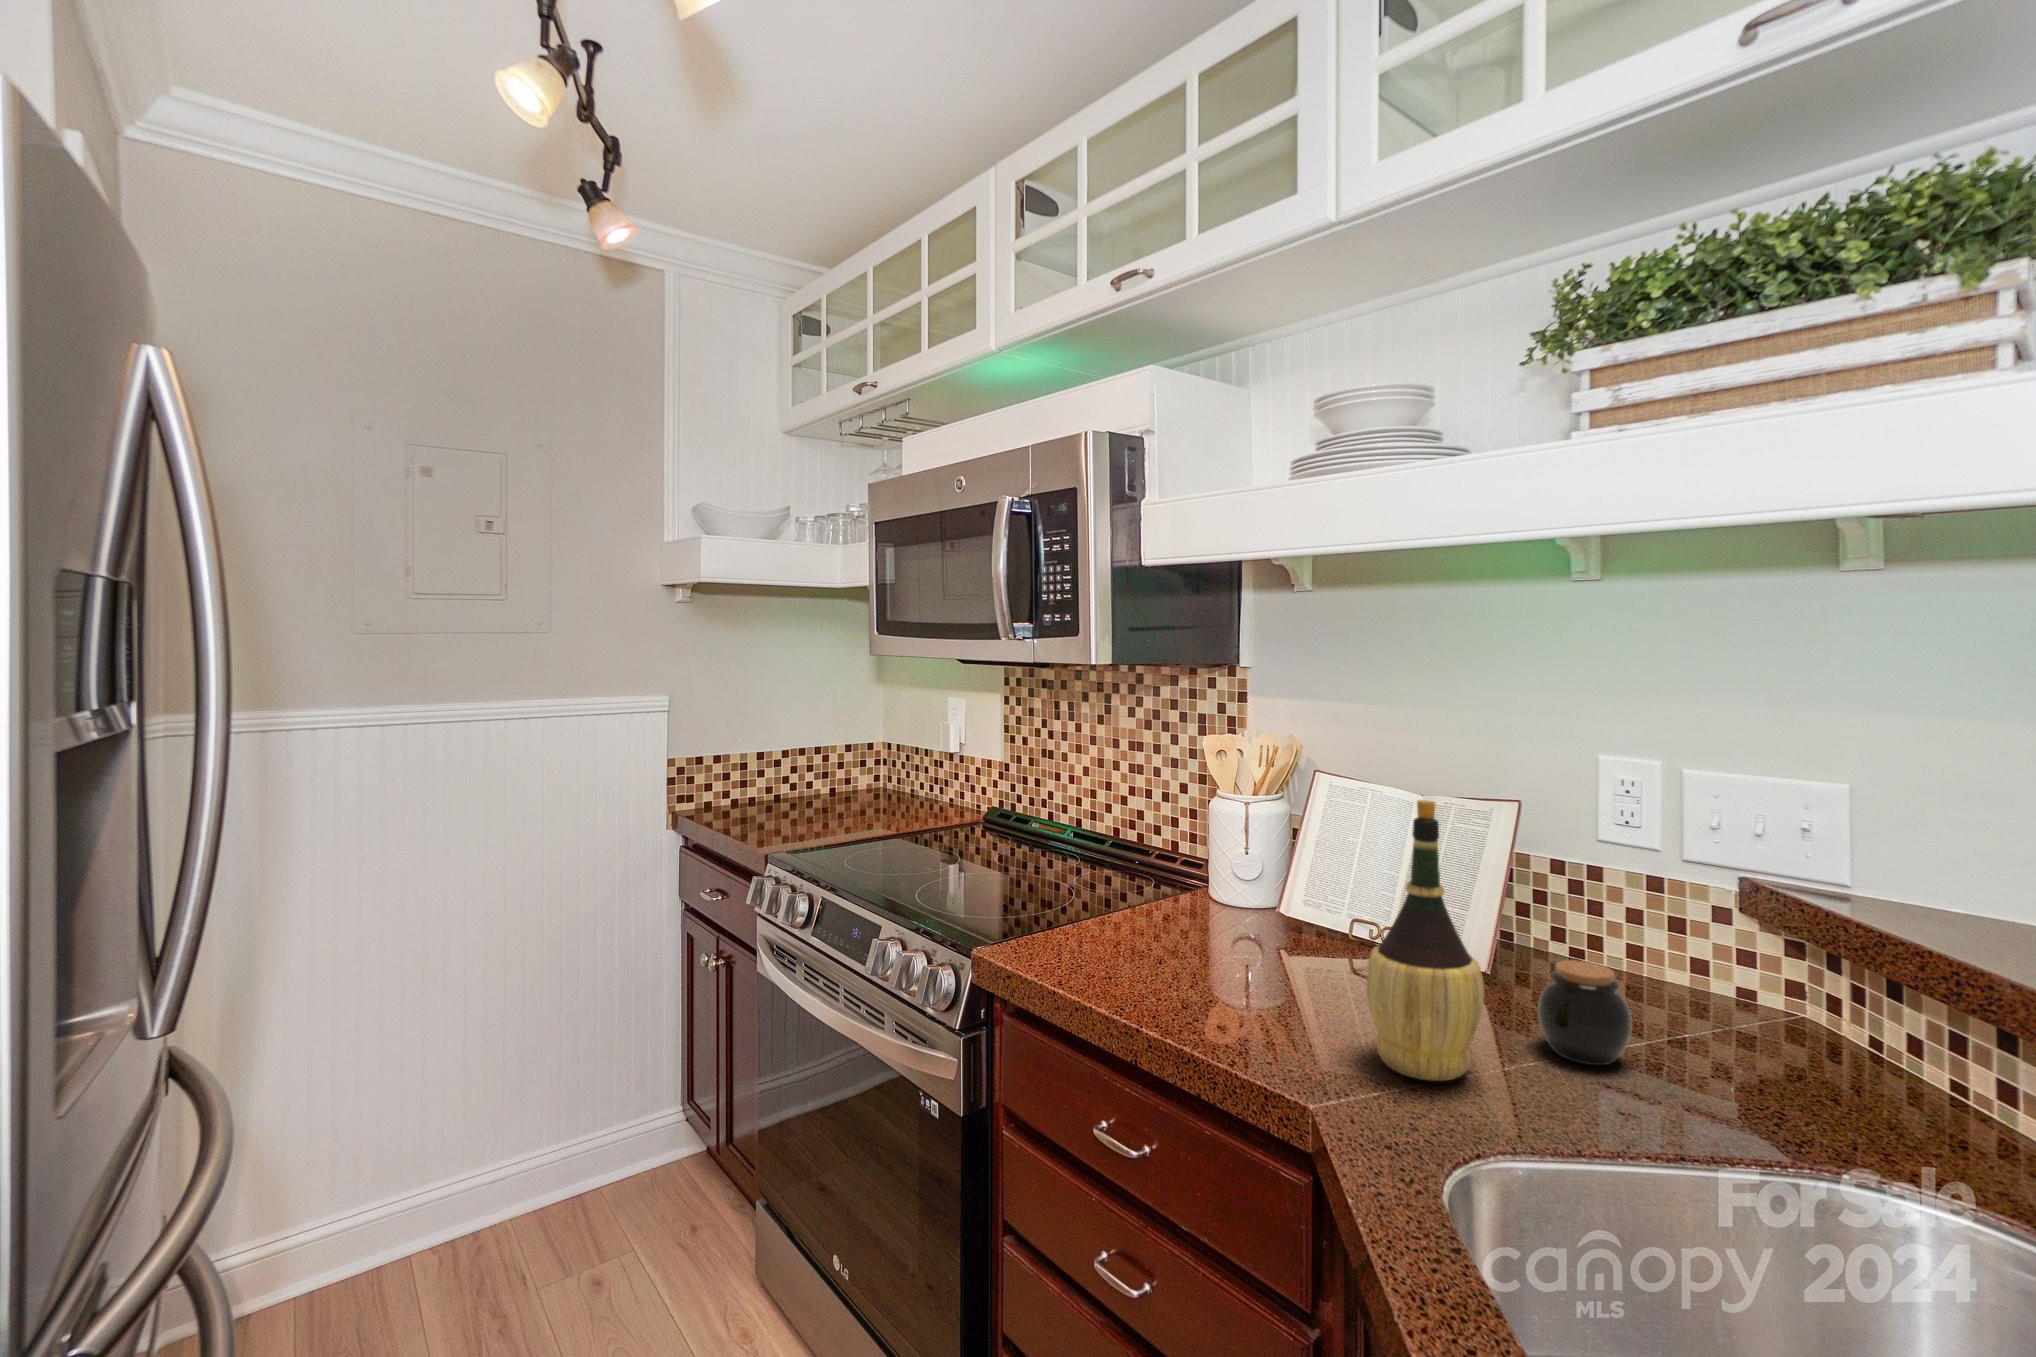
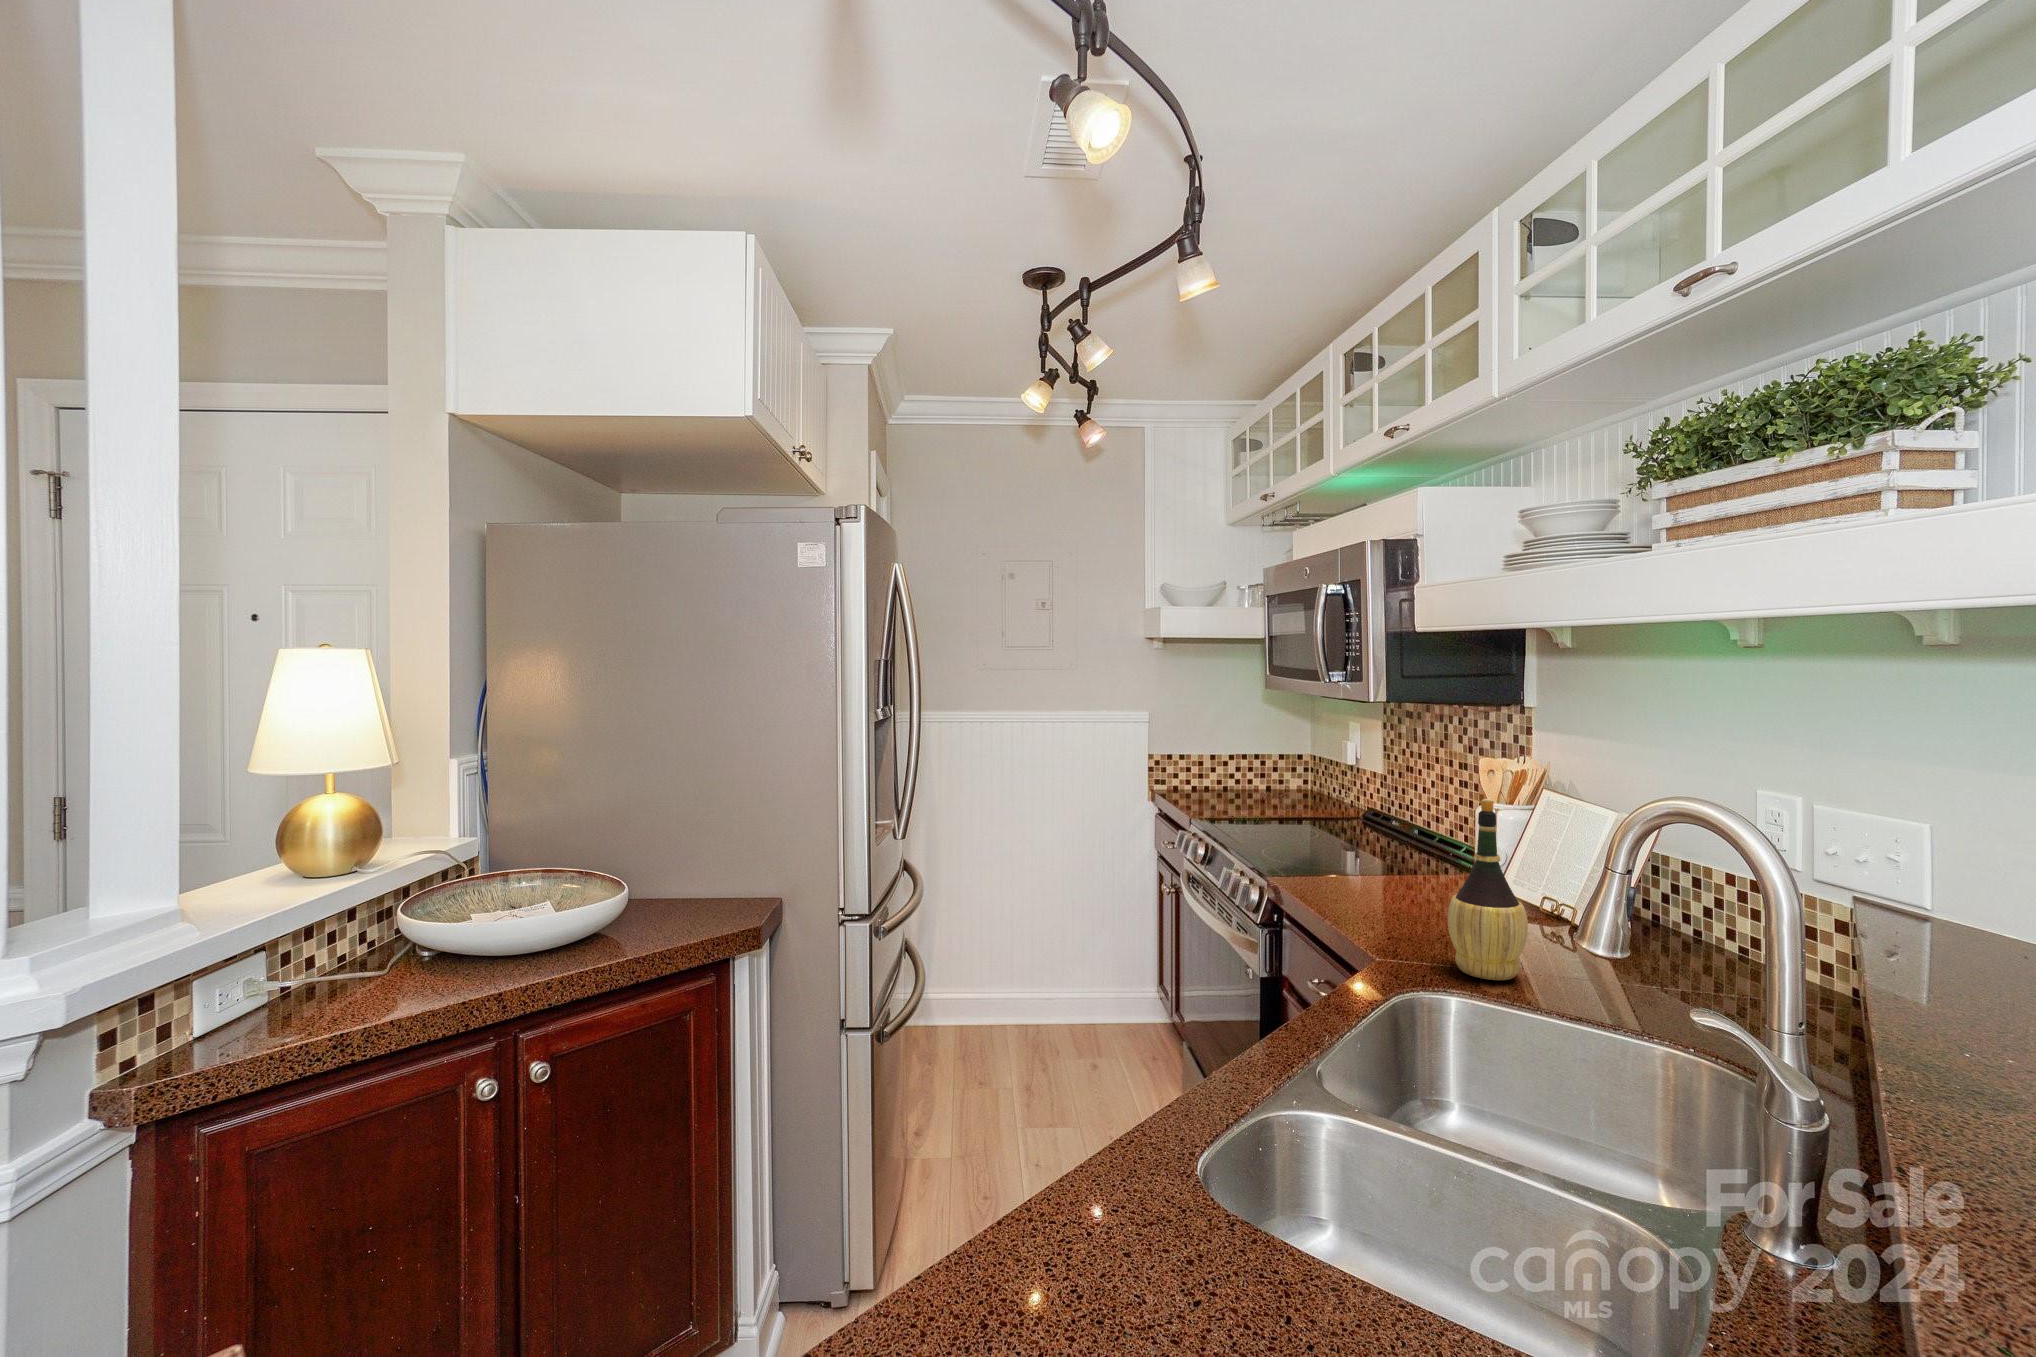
jar: present [1538,960,1632,1065] -> none [1596,927,1666,1000]

